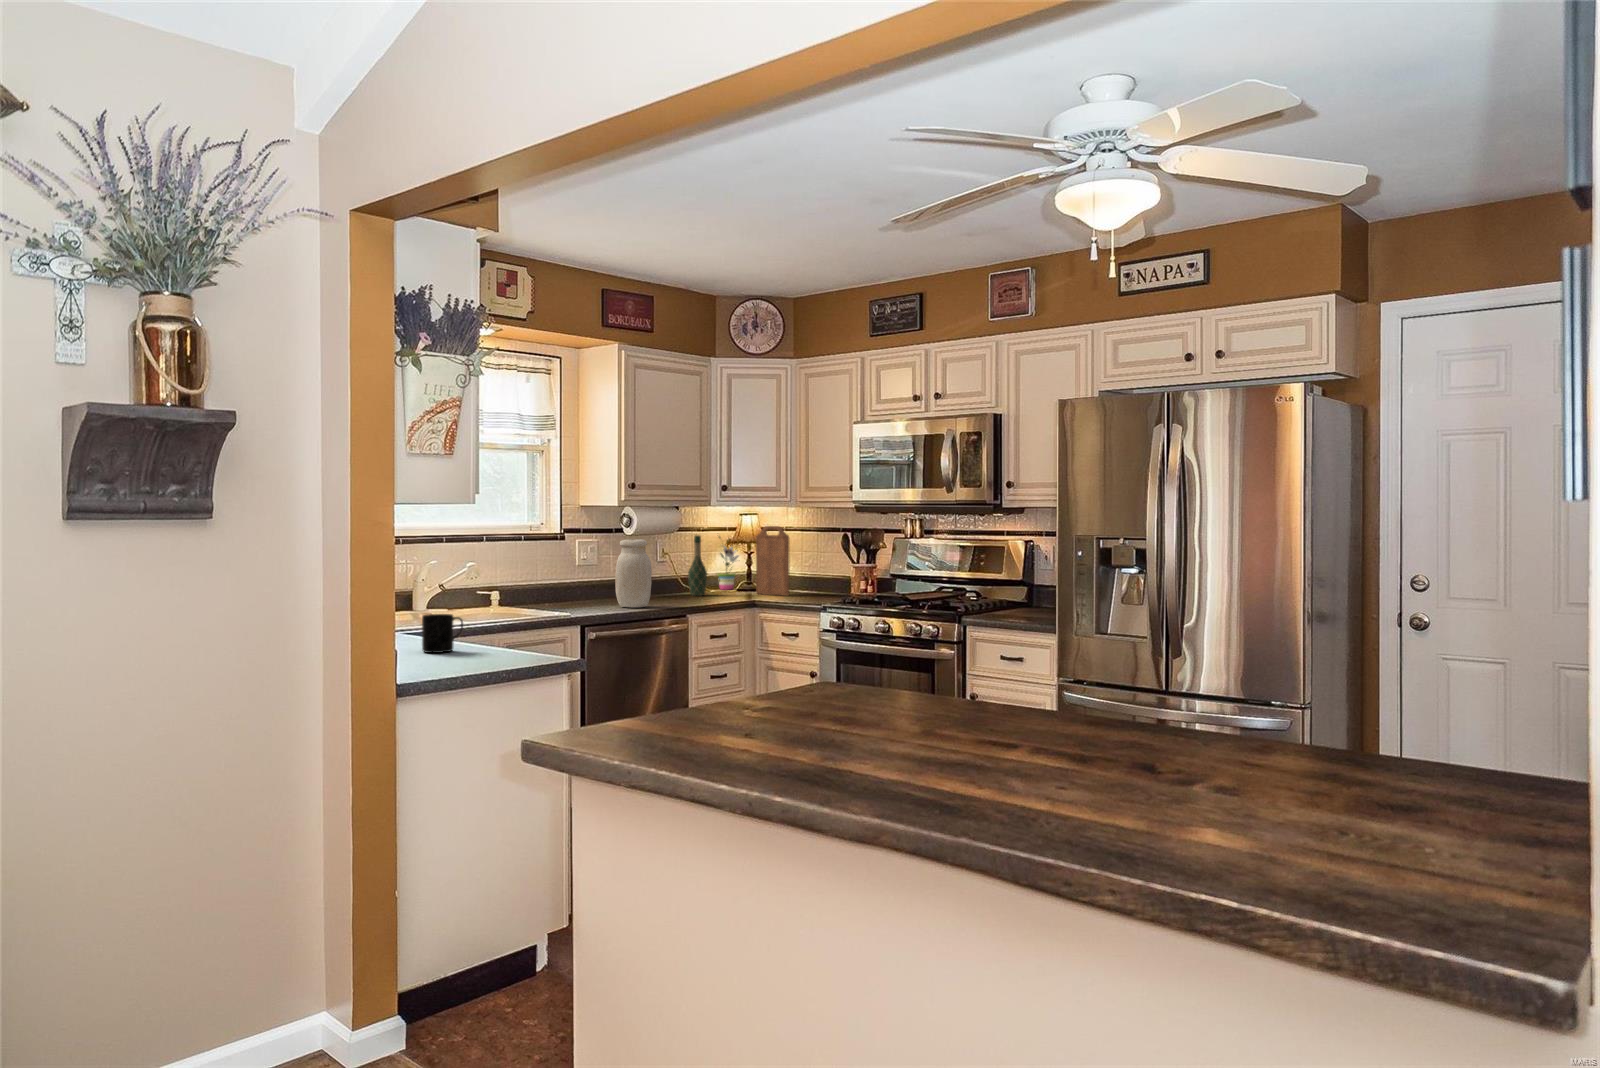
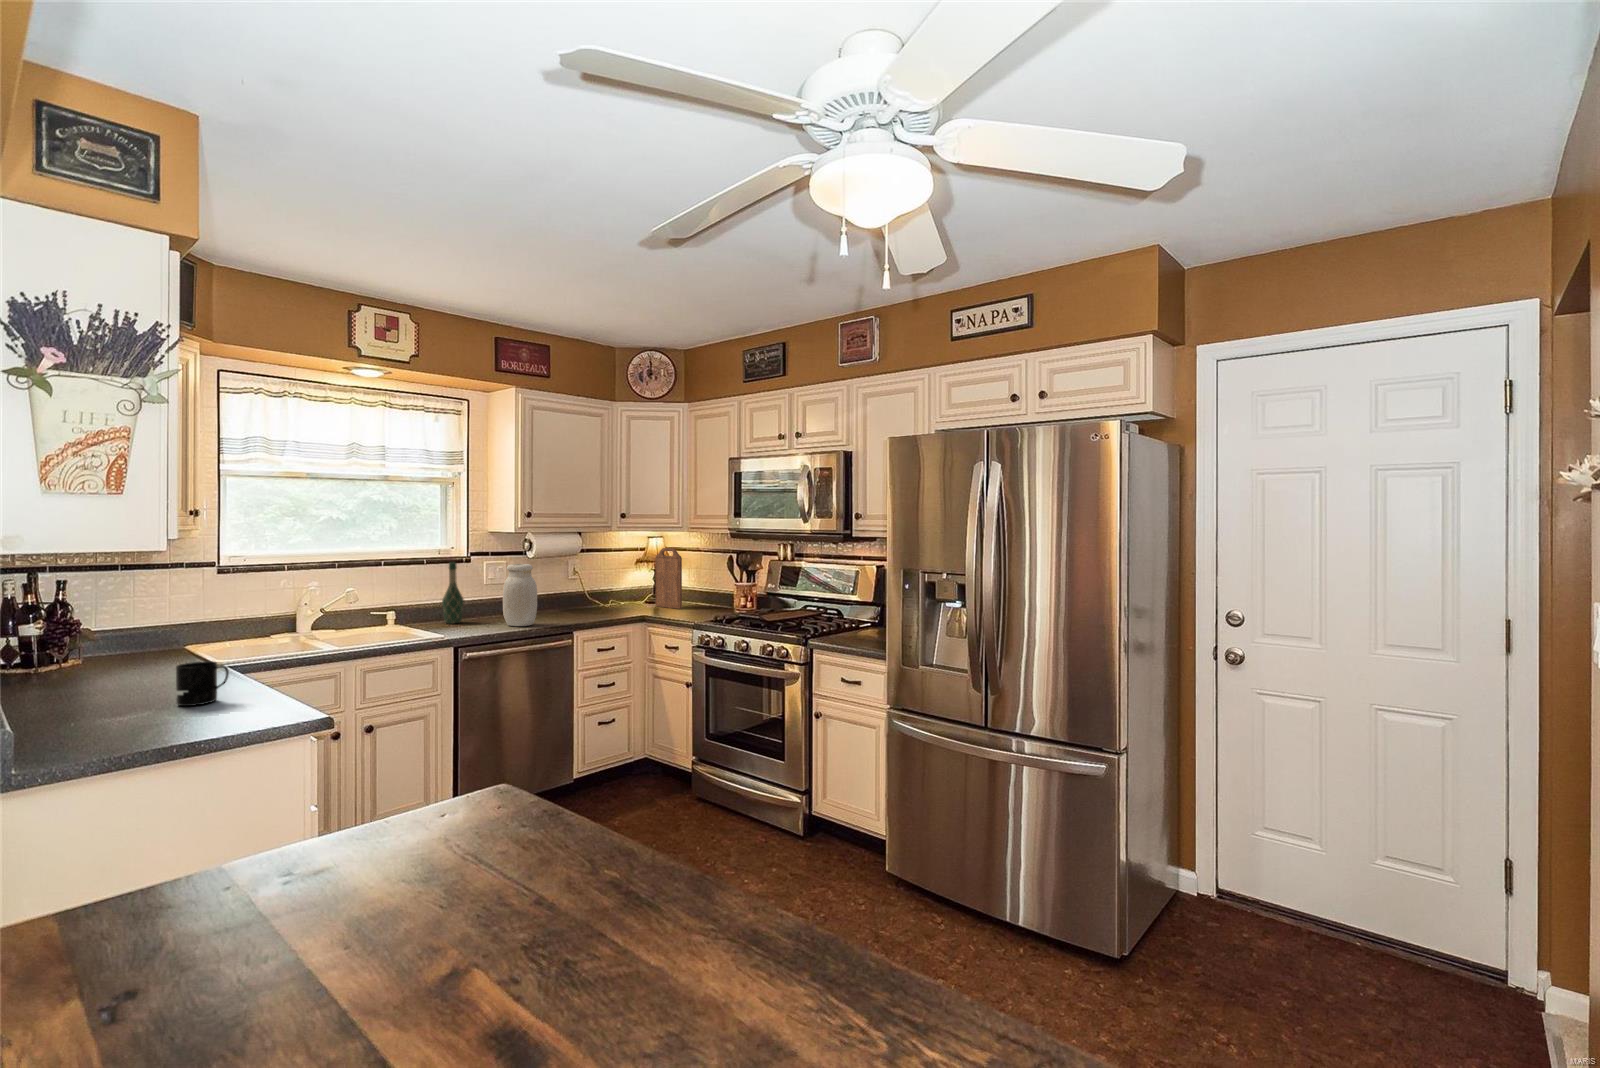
wine bottle: present [688,535,707,596] -> present [442,562,464,624]
potted plant: present [718,536,739,590] -> none [629,553,650,601]

